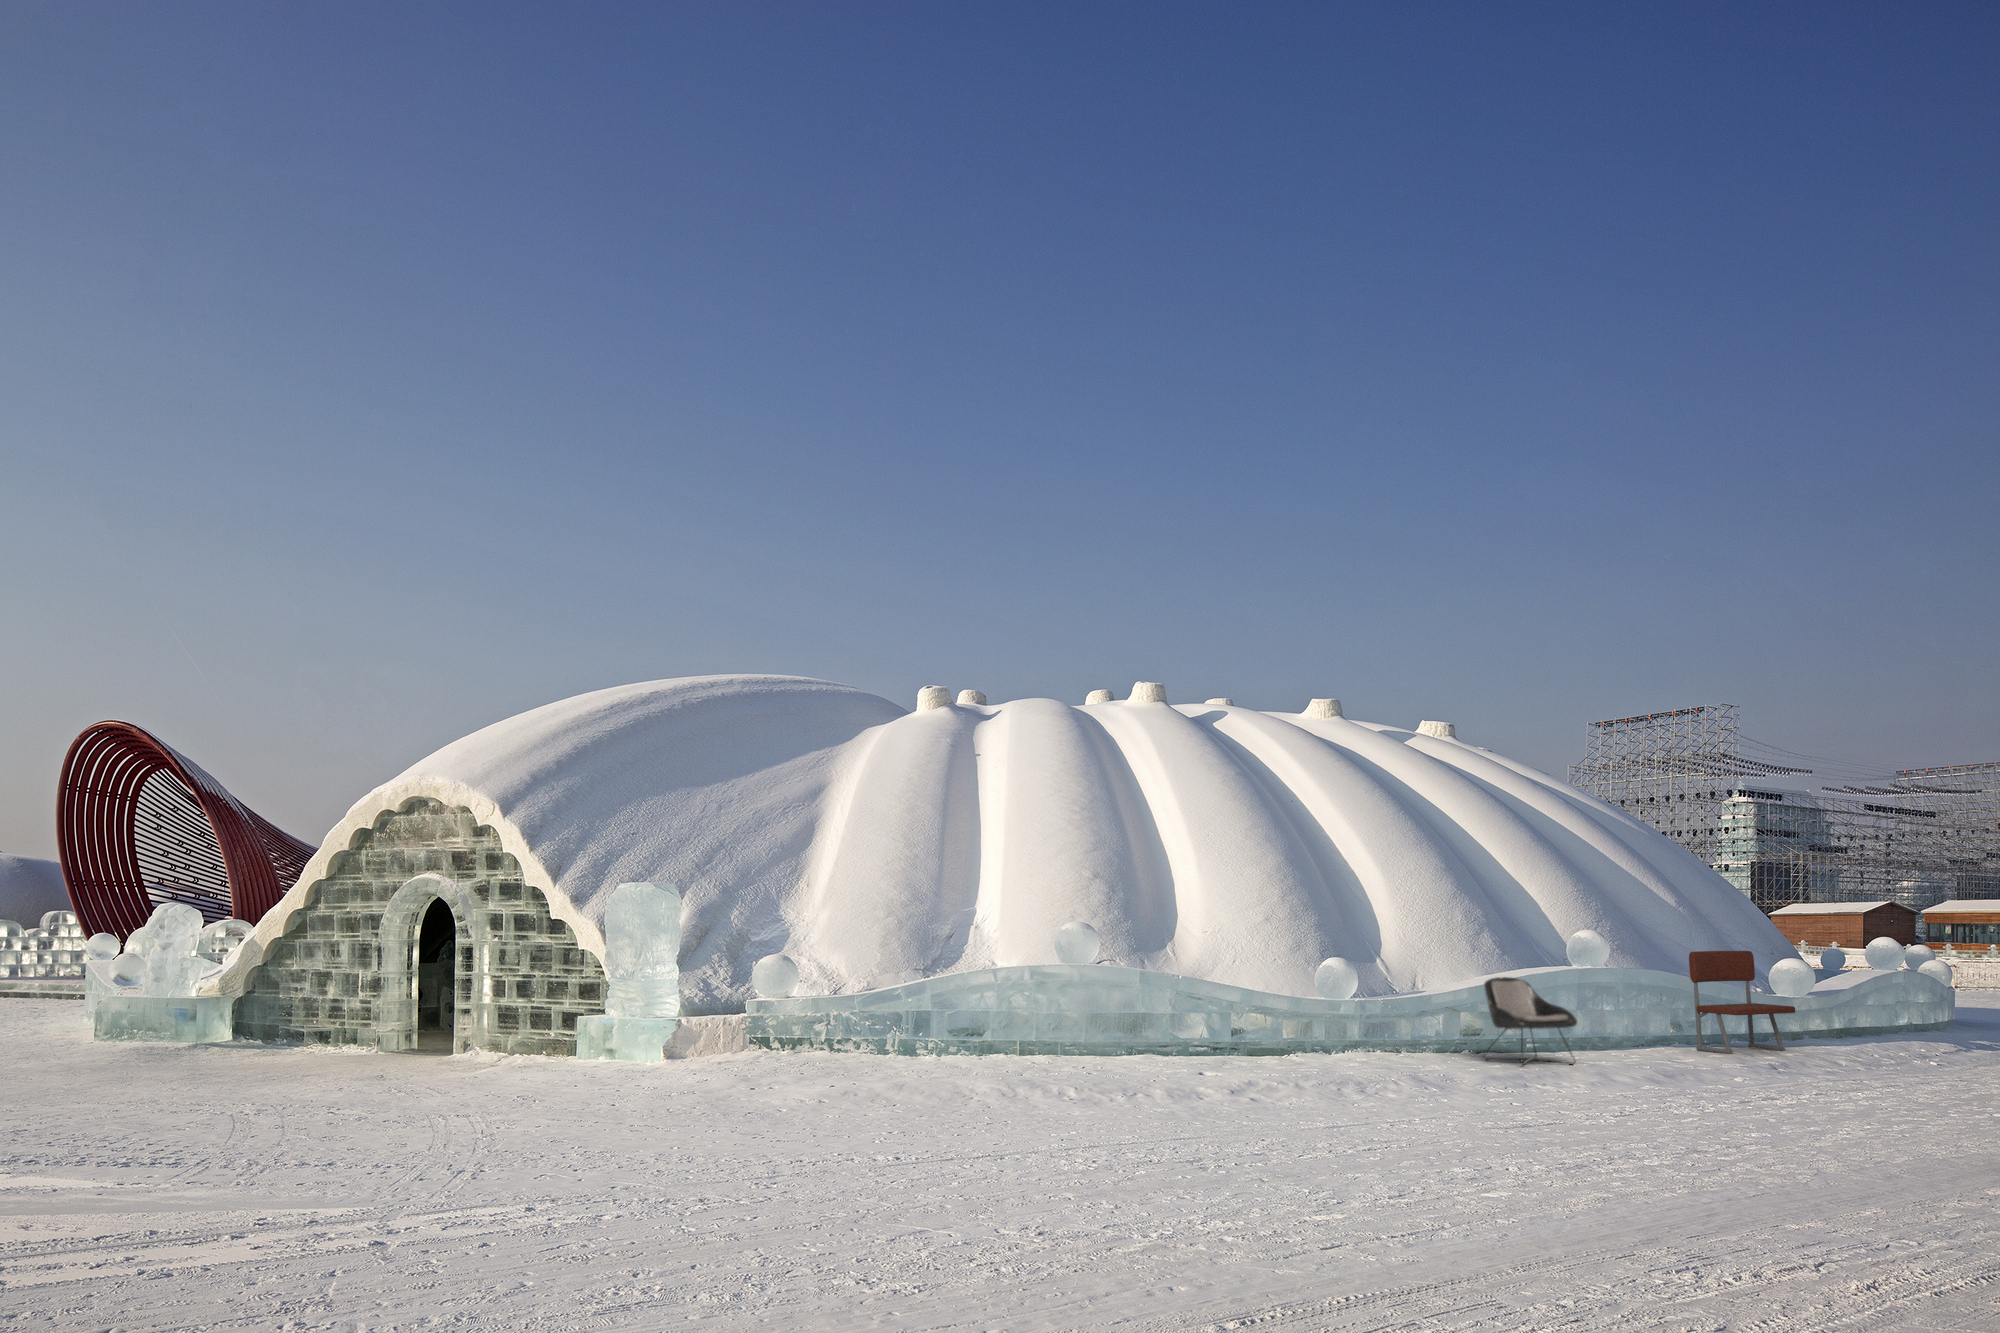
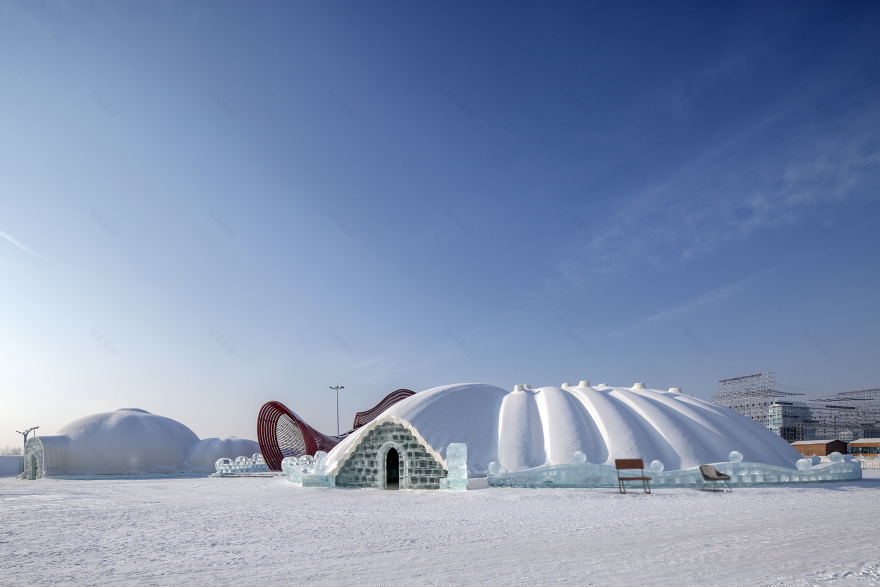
bench: present [1689,951,1795,1054] -> present [615,459,652,494]

